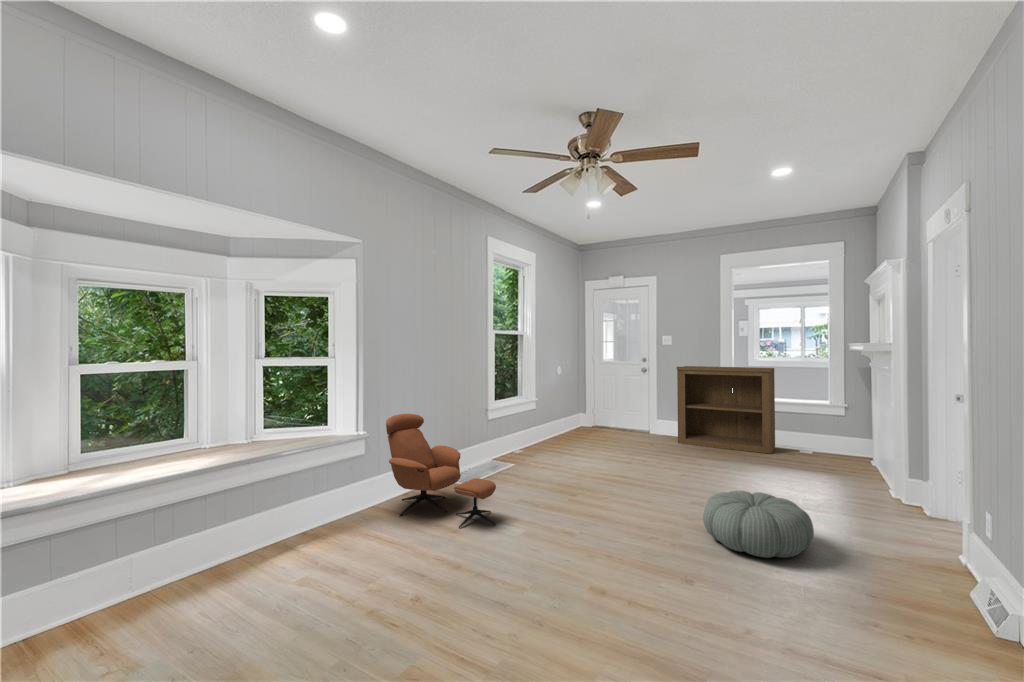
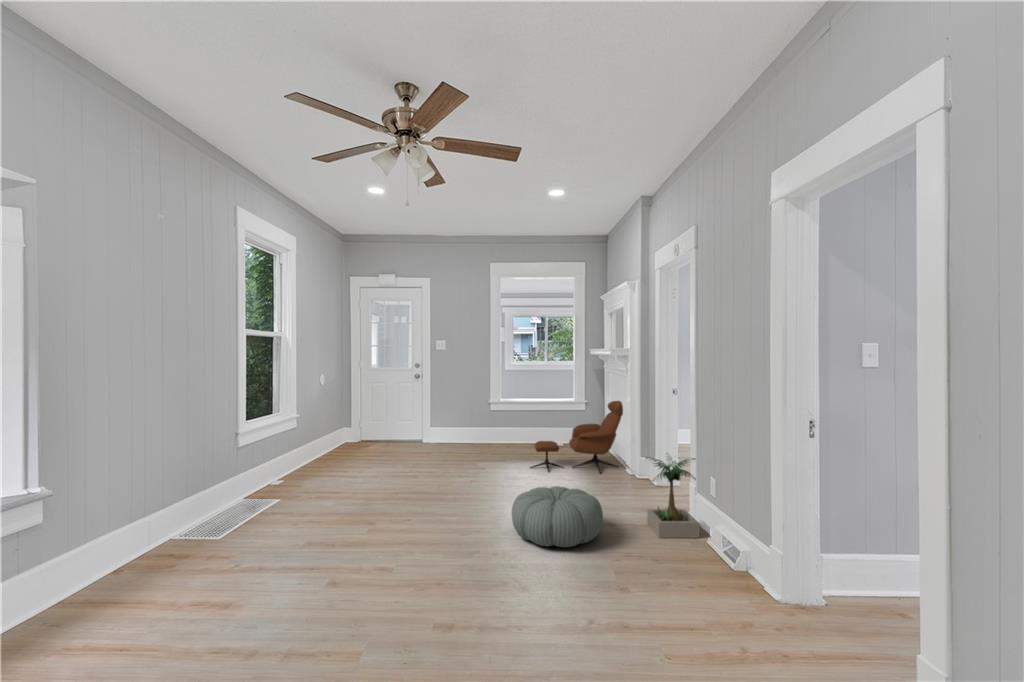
bookshelf: present [677,366,775,454] -> none [451,371,534,449]
lounge chair: present [386,413,496,528] -> present [530,401,623,473]
potted plant: none [871,472,971,588] -> present [646,456,700,538]

